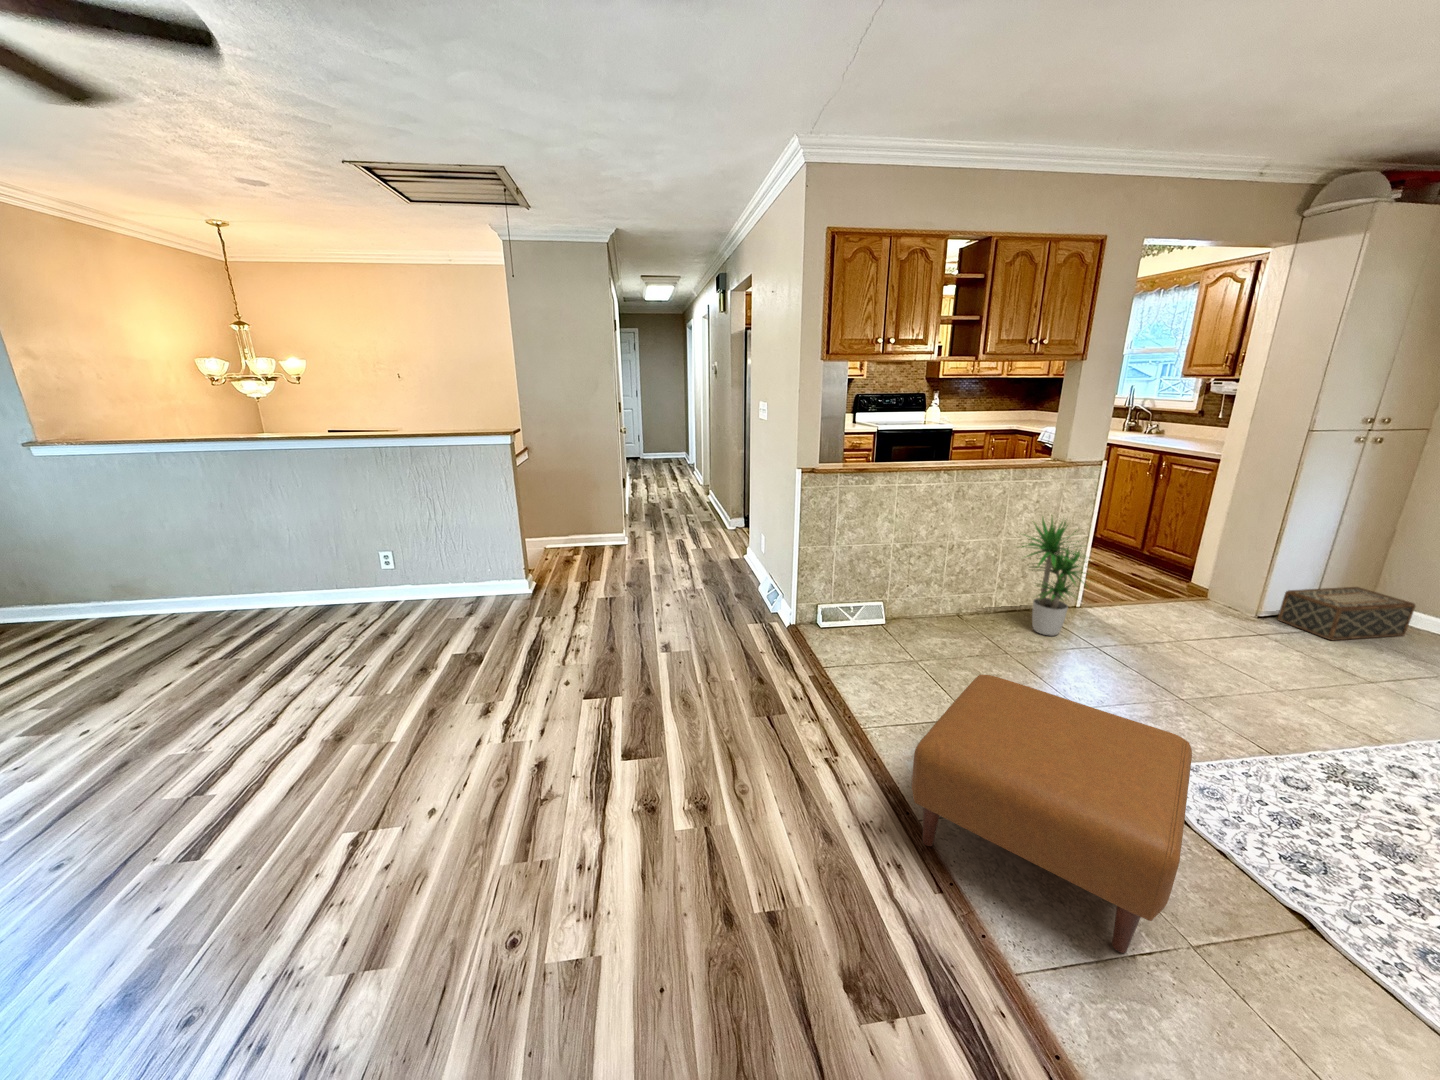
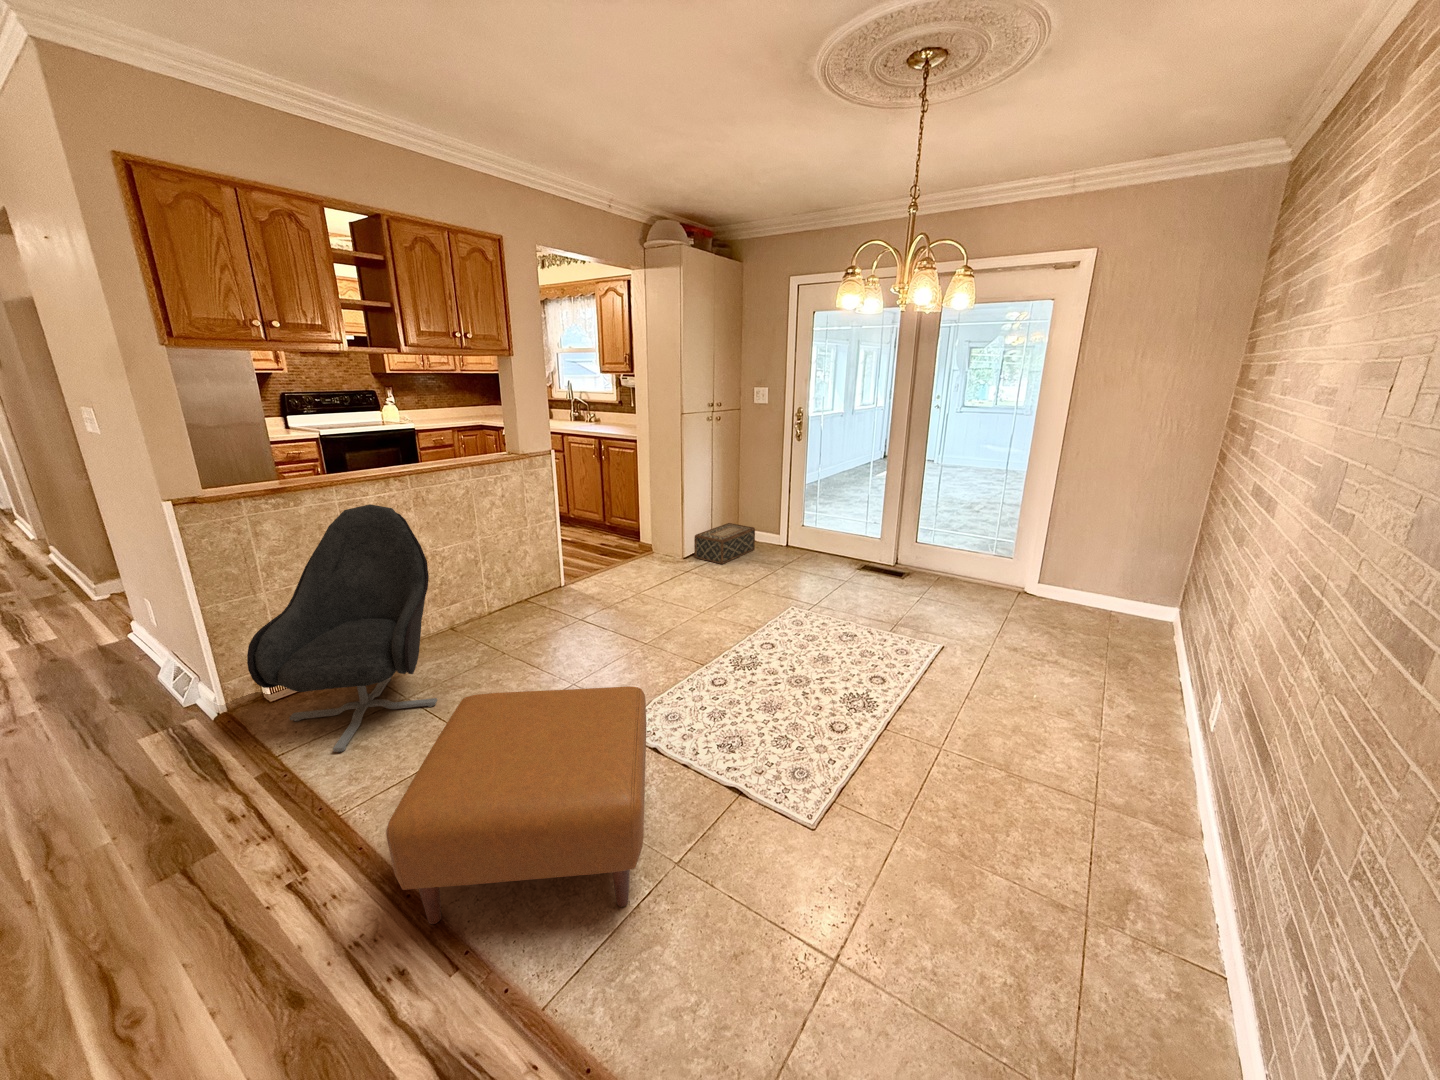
armchair: none [822,491,958,680] -> present [247,504,437,752]
potted plant: present [1022,517,1086,636] -> none [491,506,572,623]

